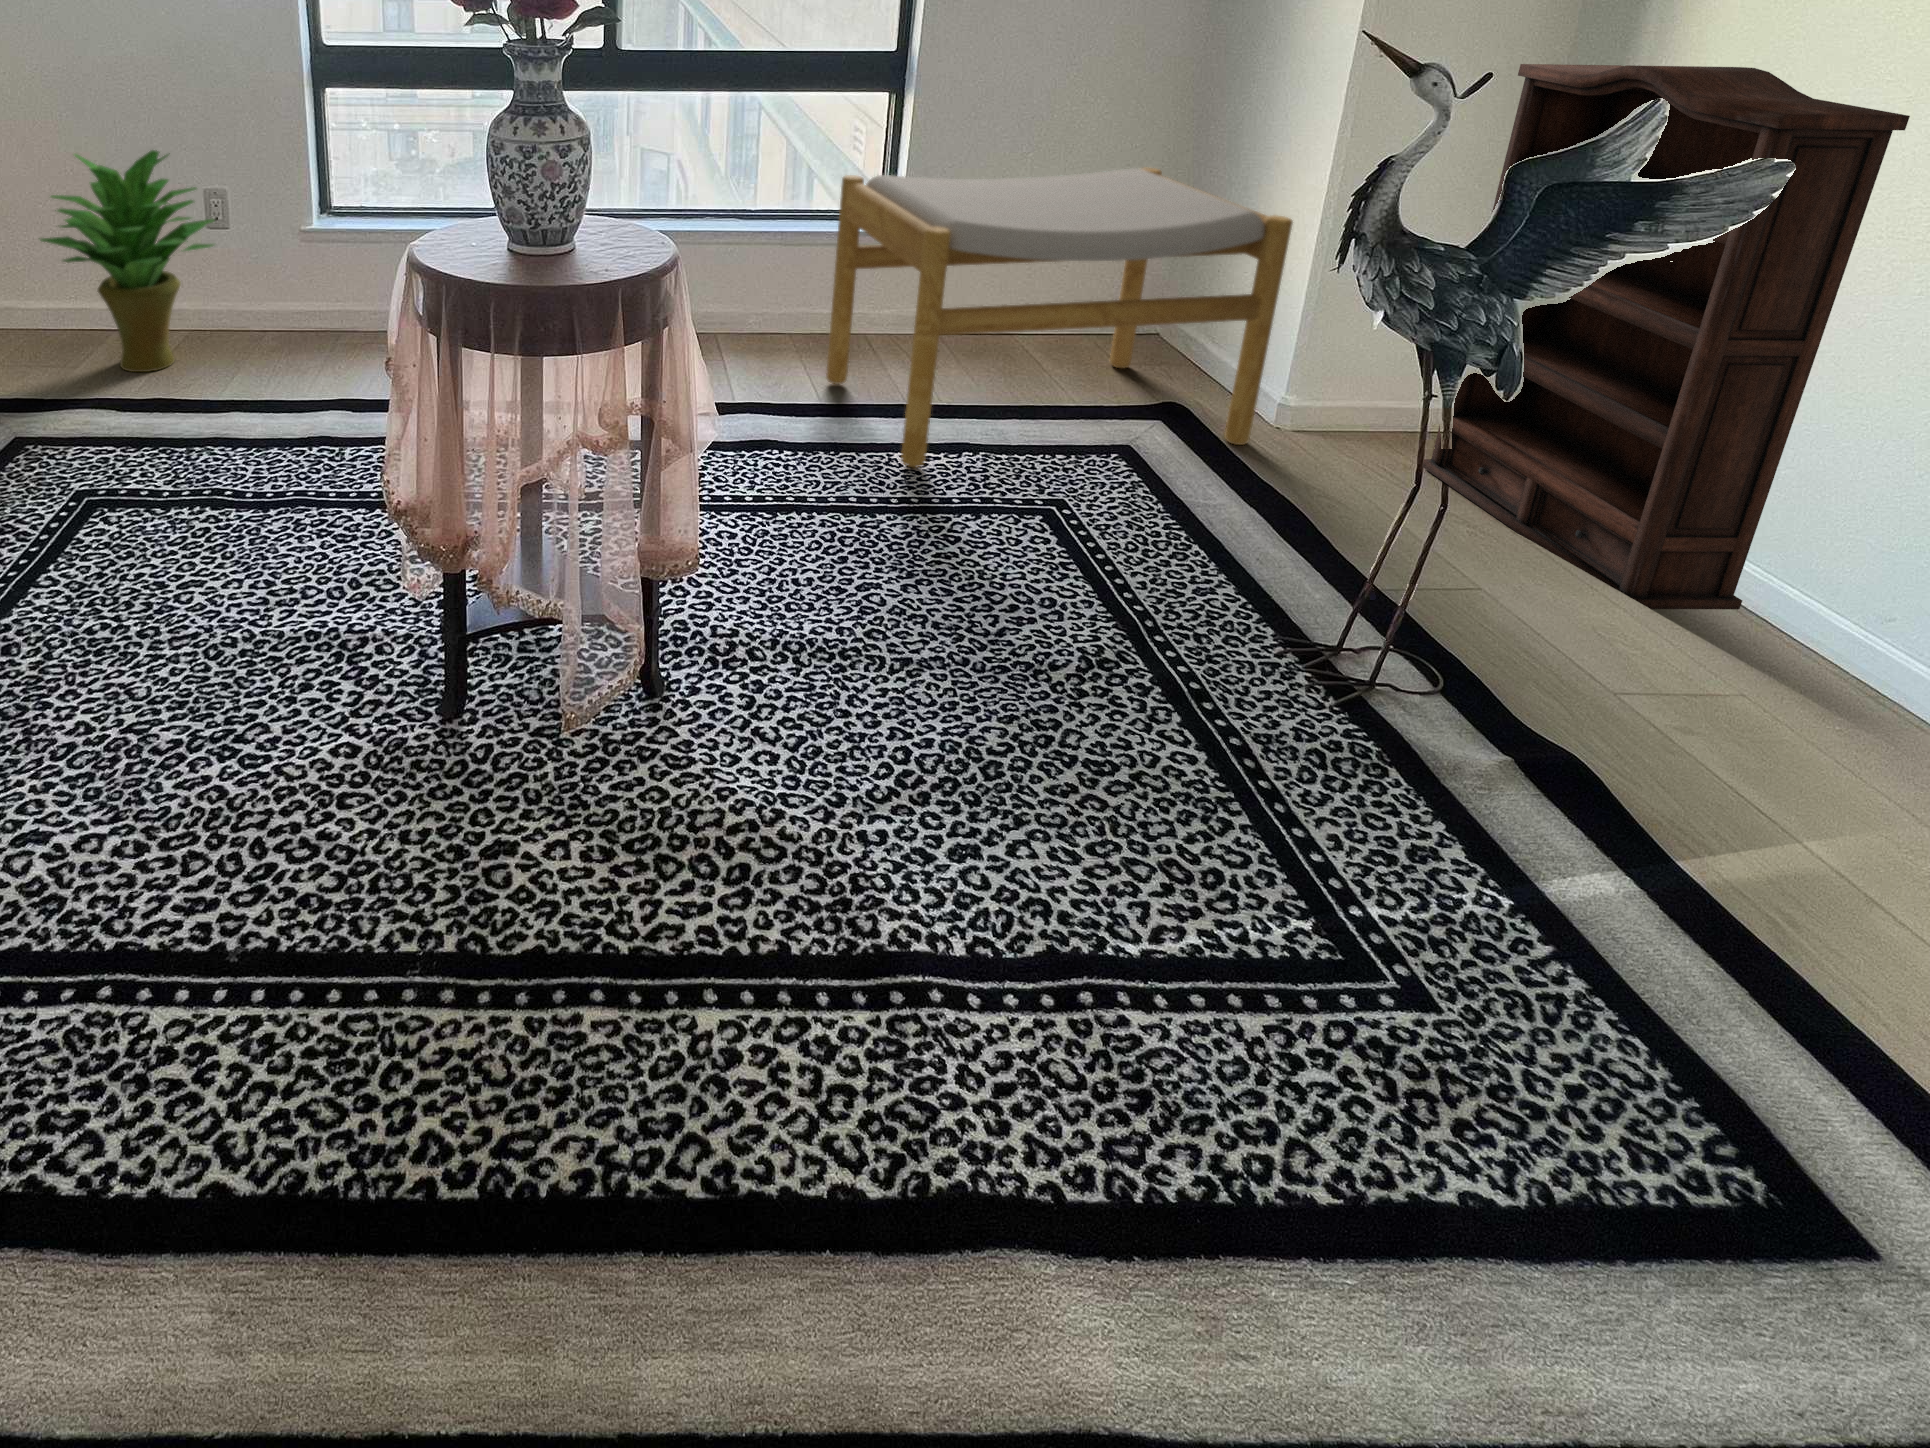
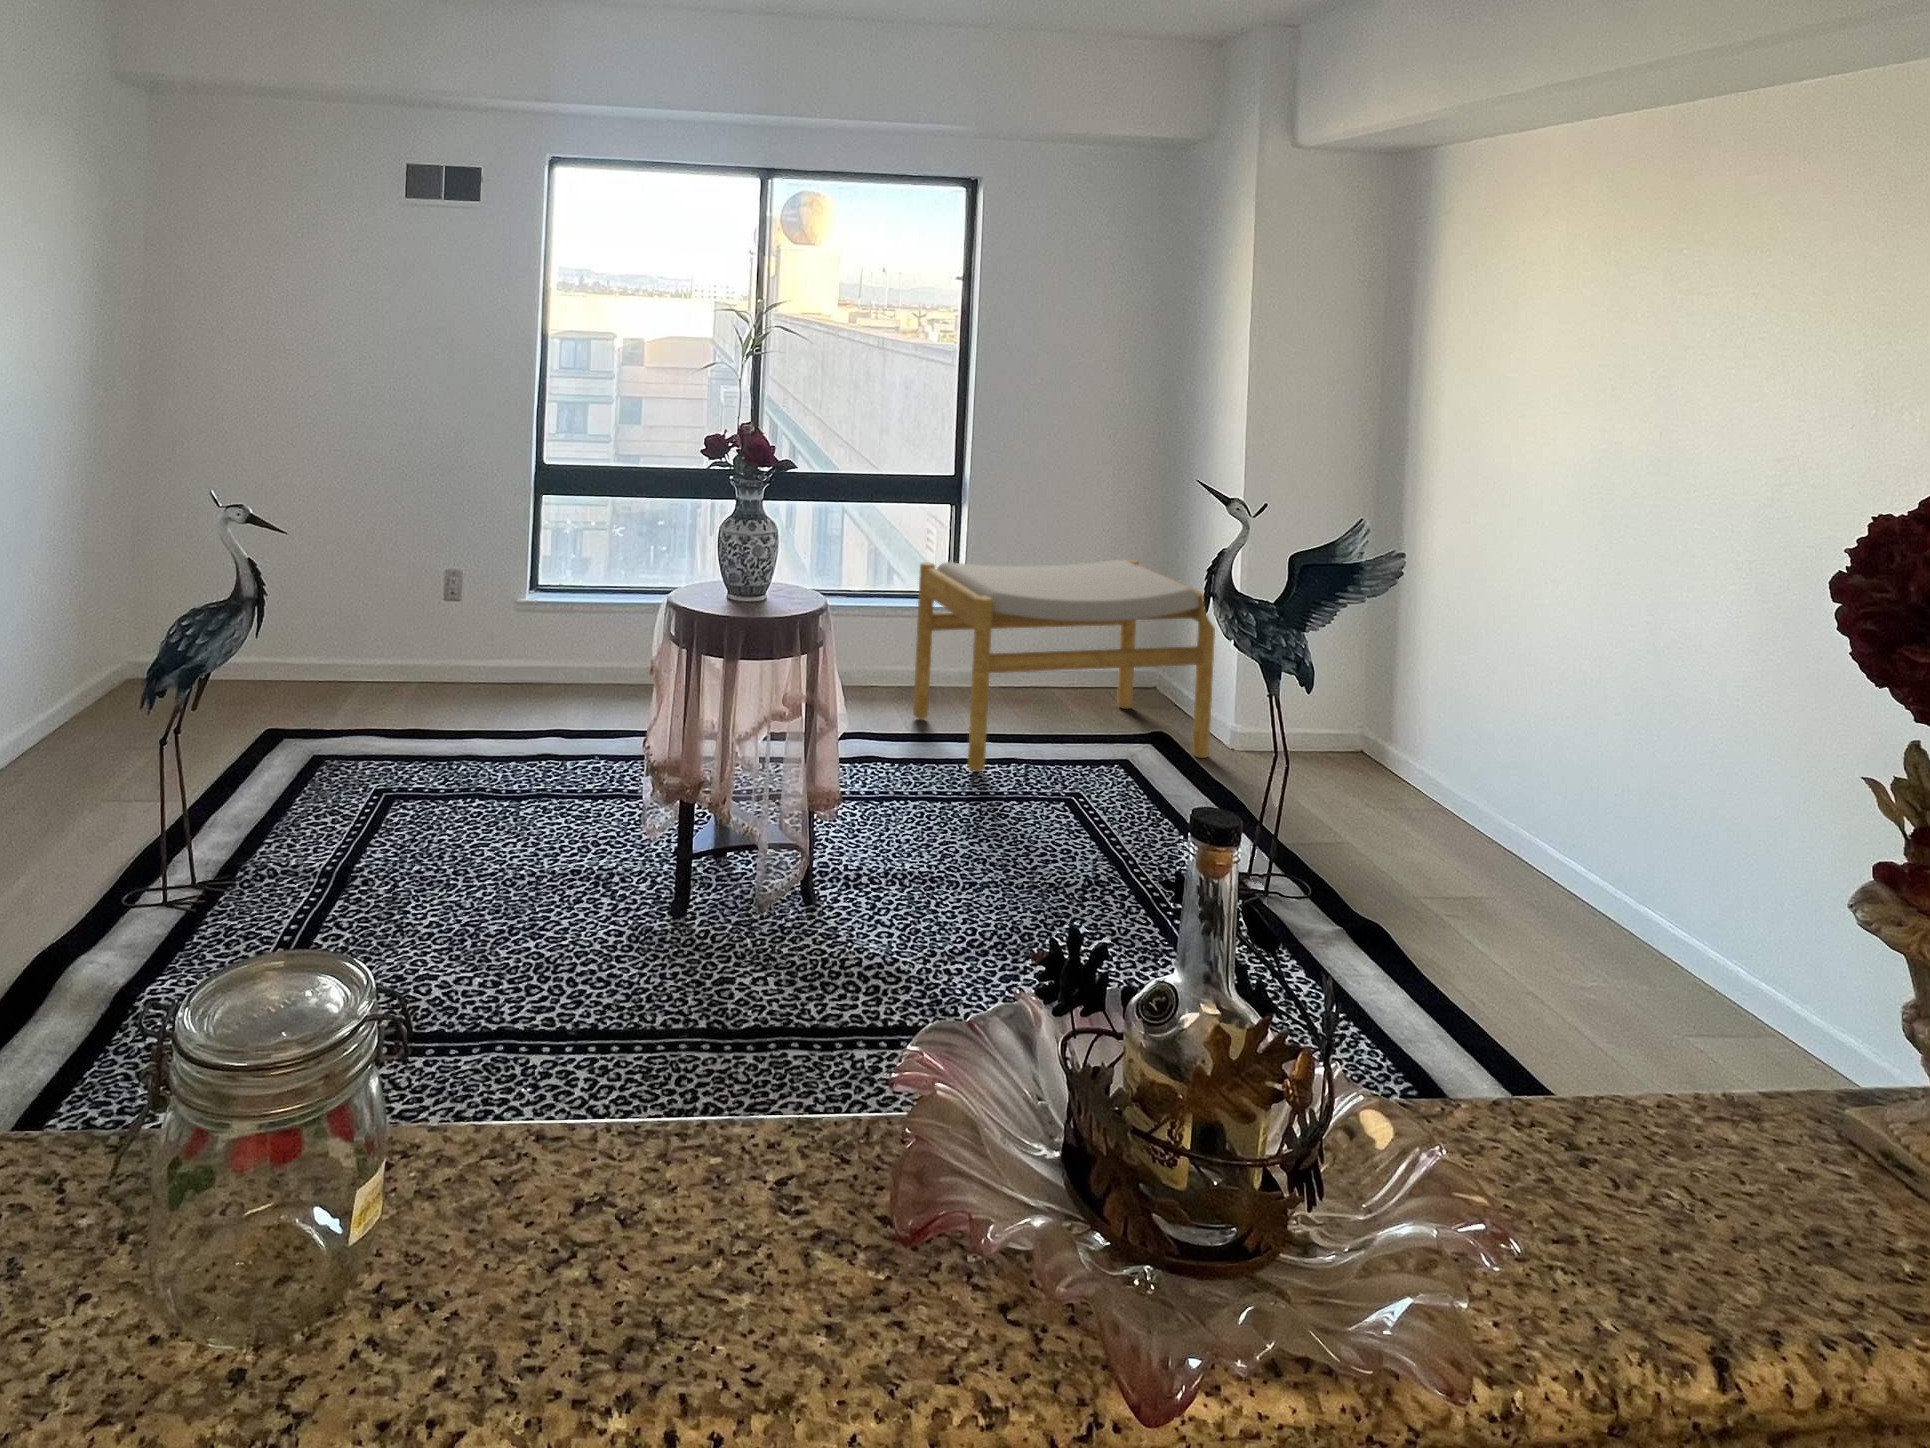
bookshelf: present [1422,64,1910,609] -> none [1326,494,1522,854]
potted plant: present [40,150,214,372] -> none [336,538,466,710]

